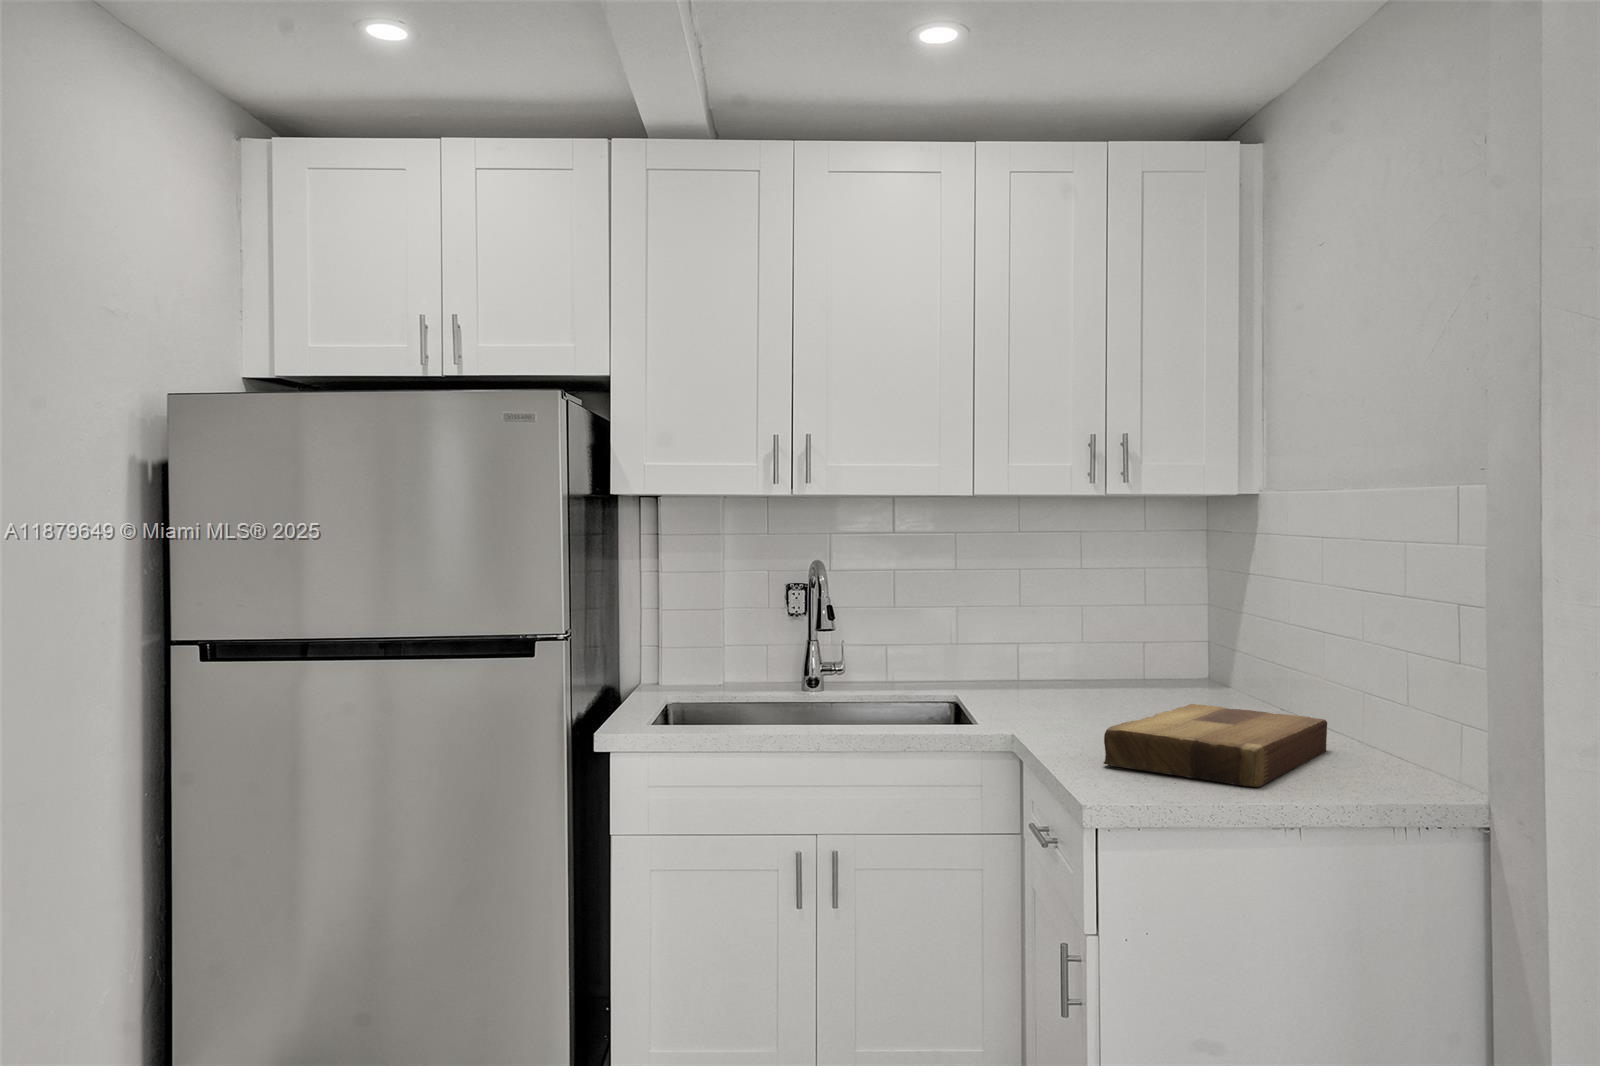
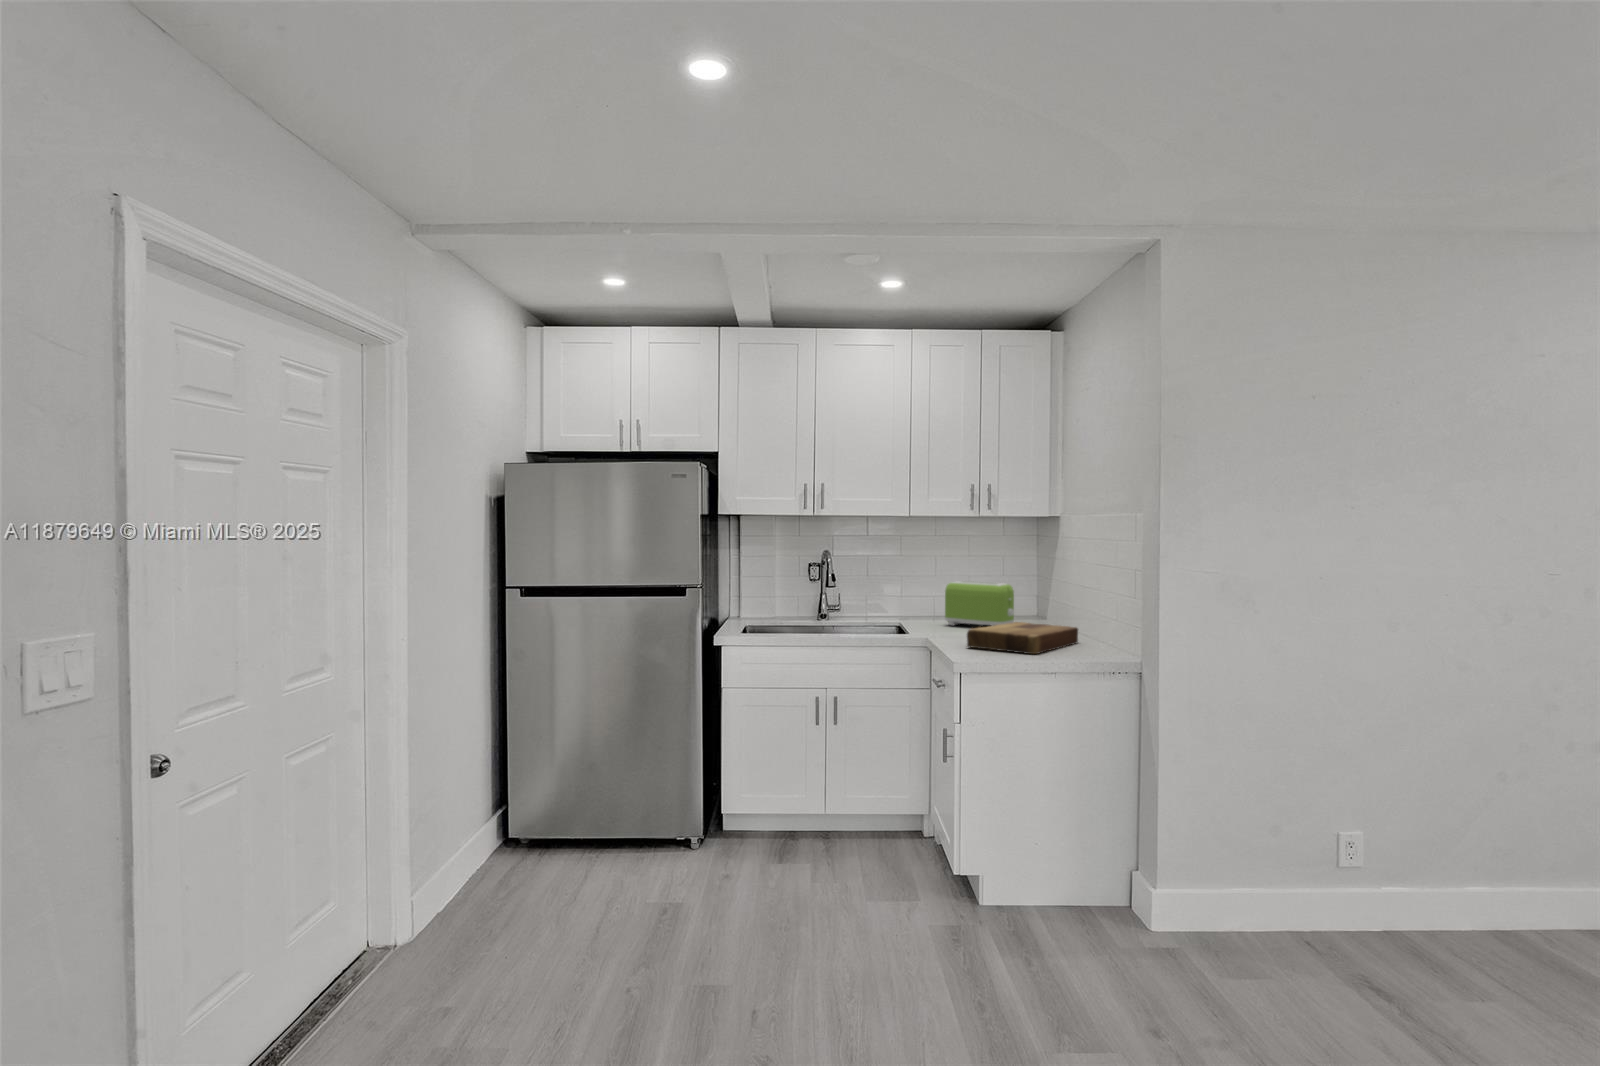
toaster: none [1042,618,1176,712] -> present [945,581,1014,626]

